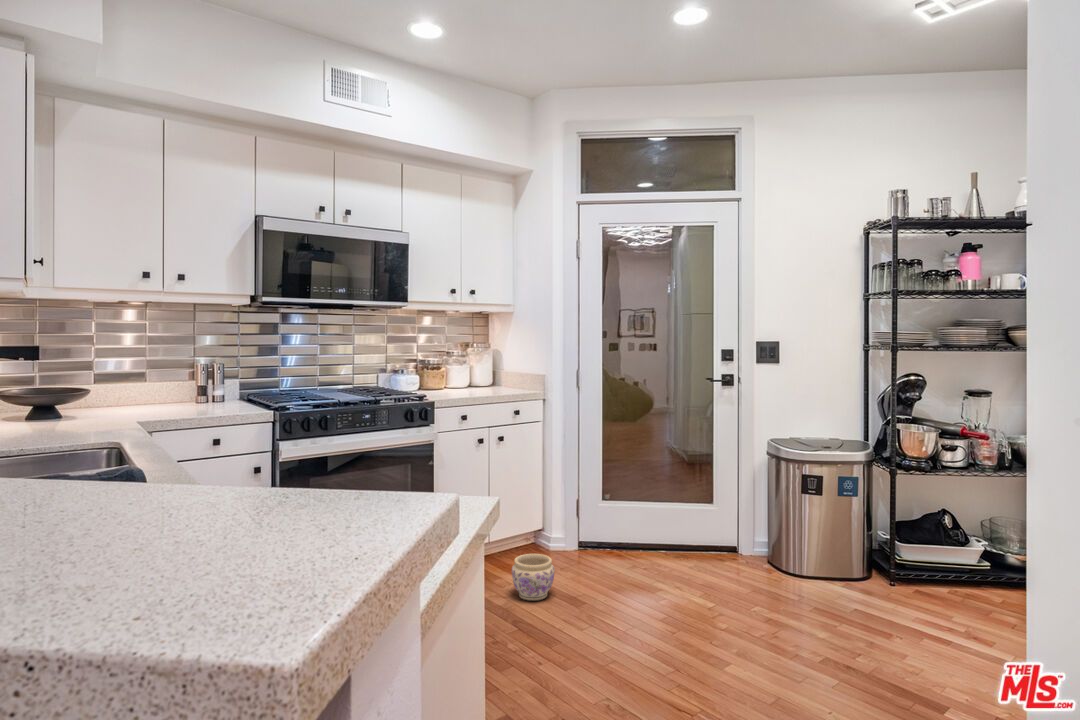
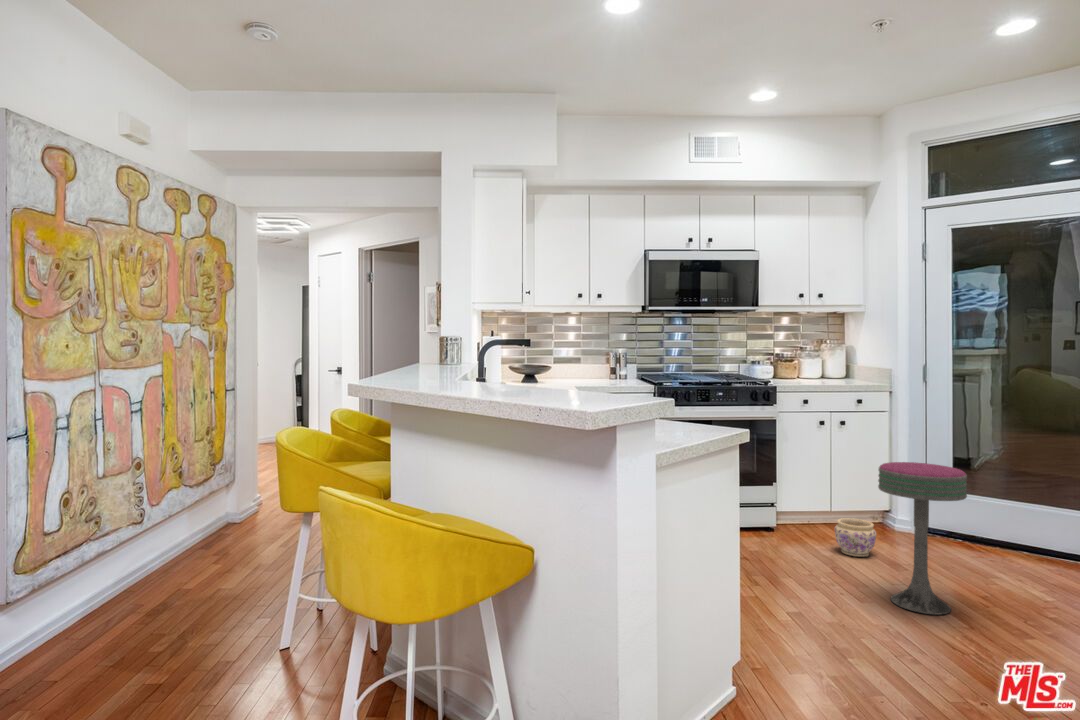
bar stool: none [585,492,672,671] -> present [878,462,967,615]

